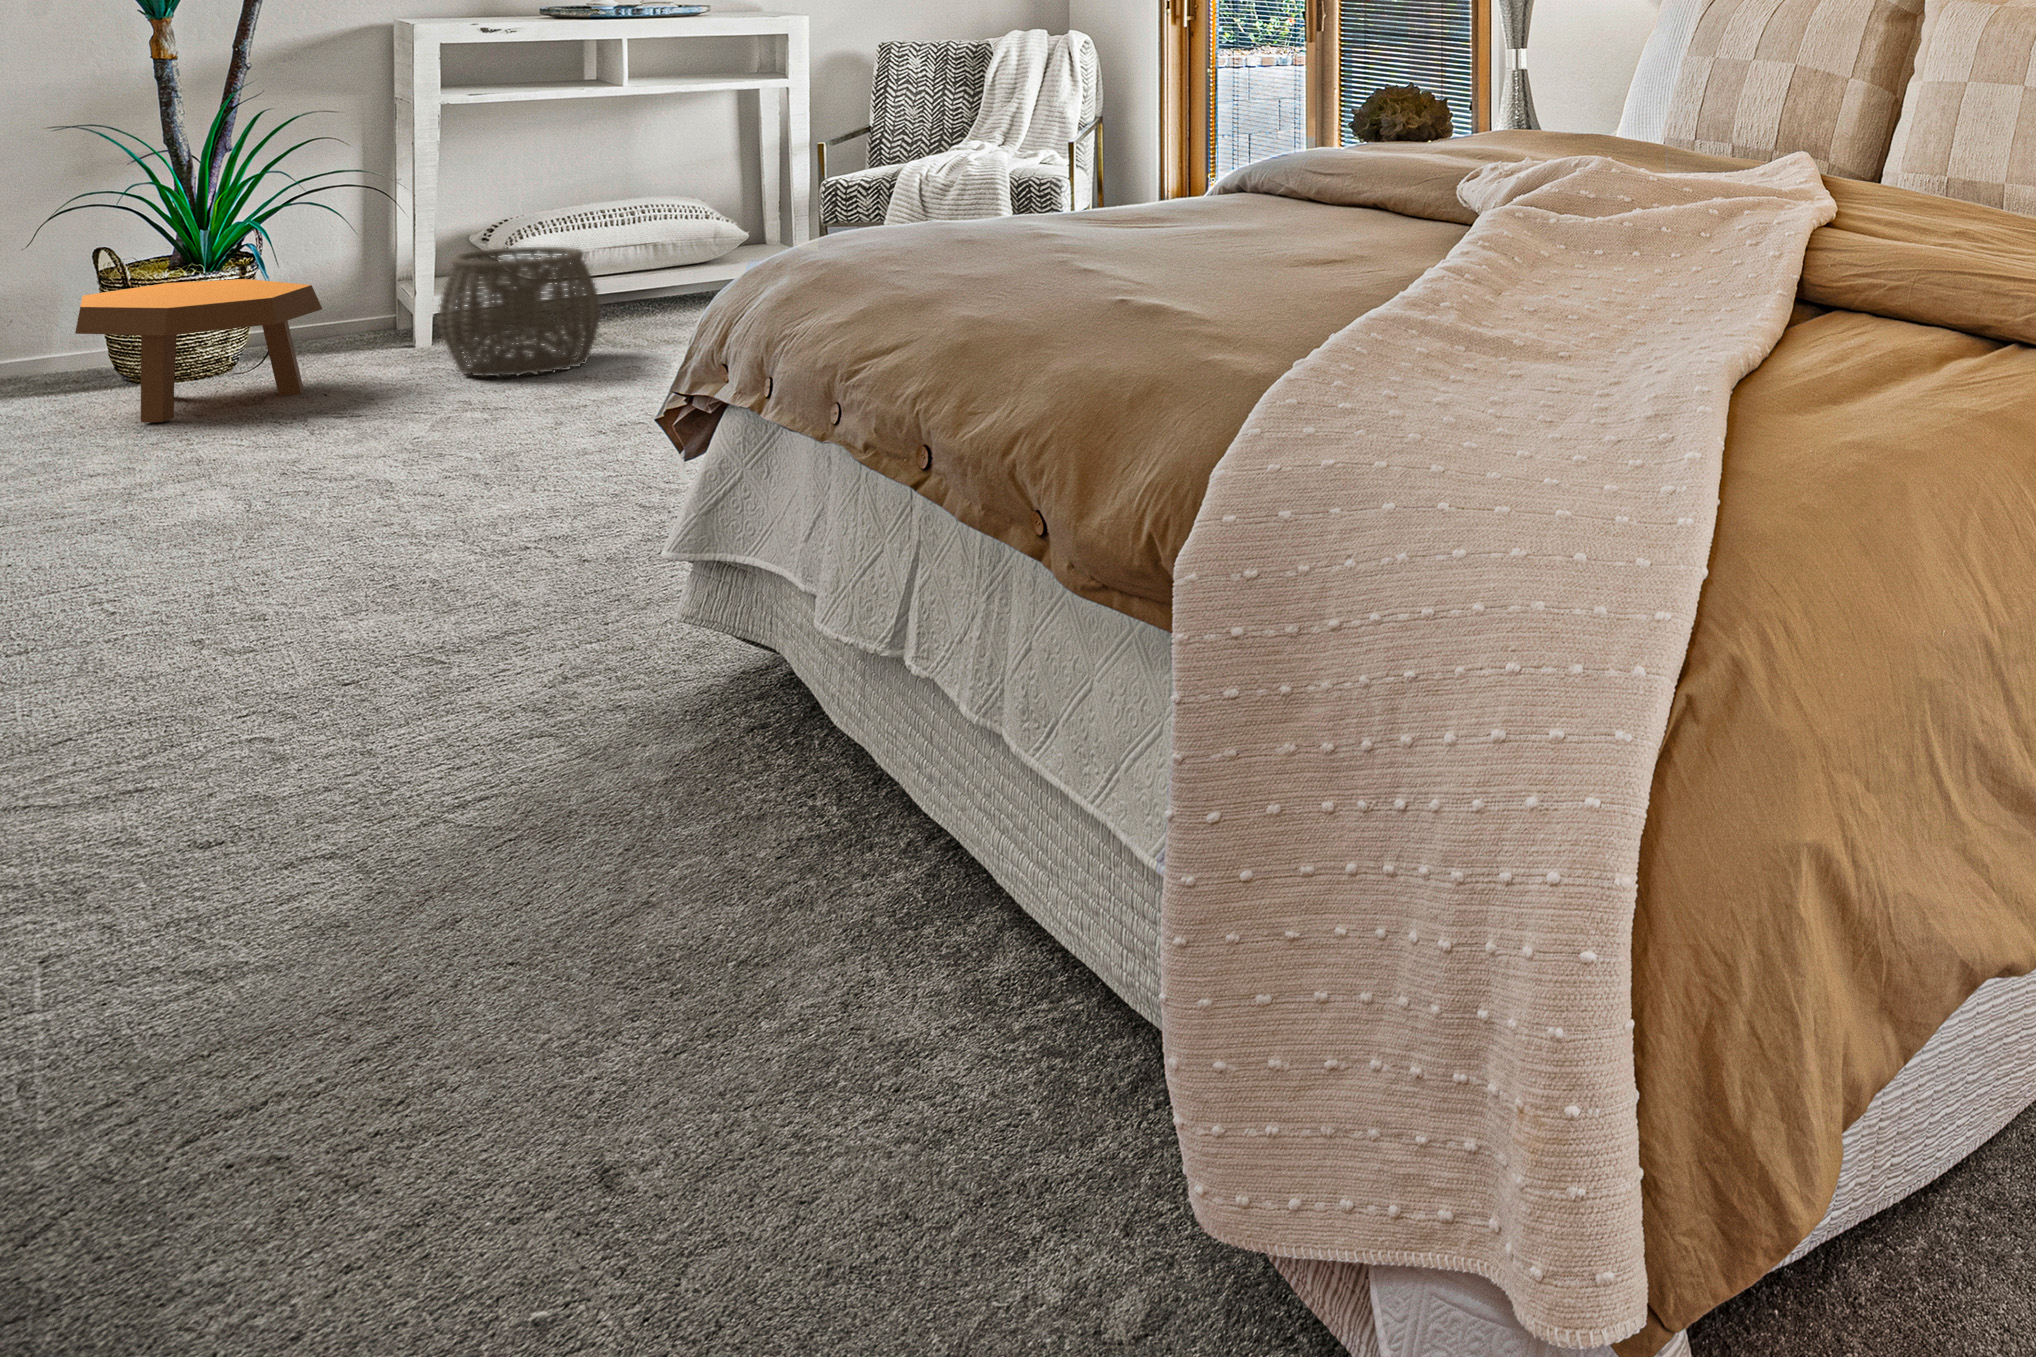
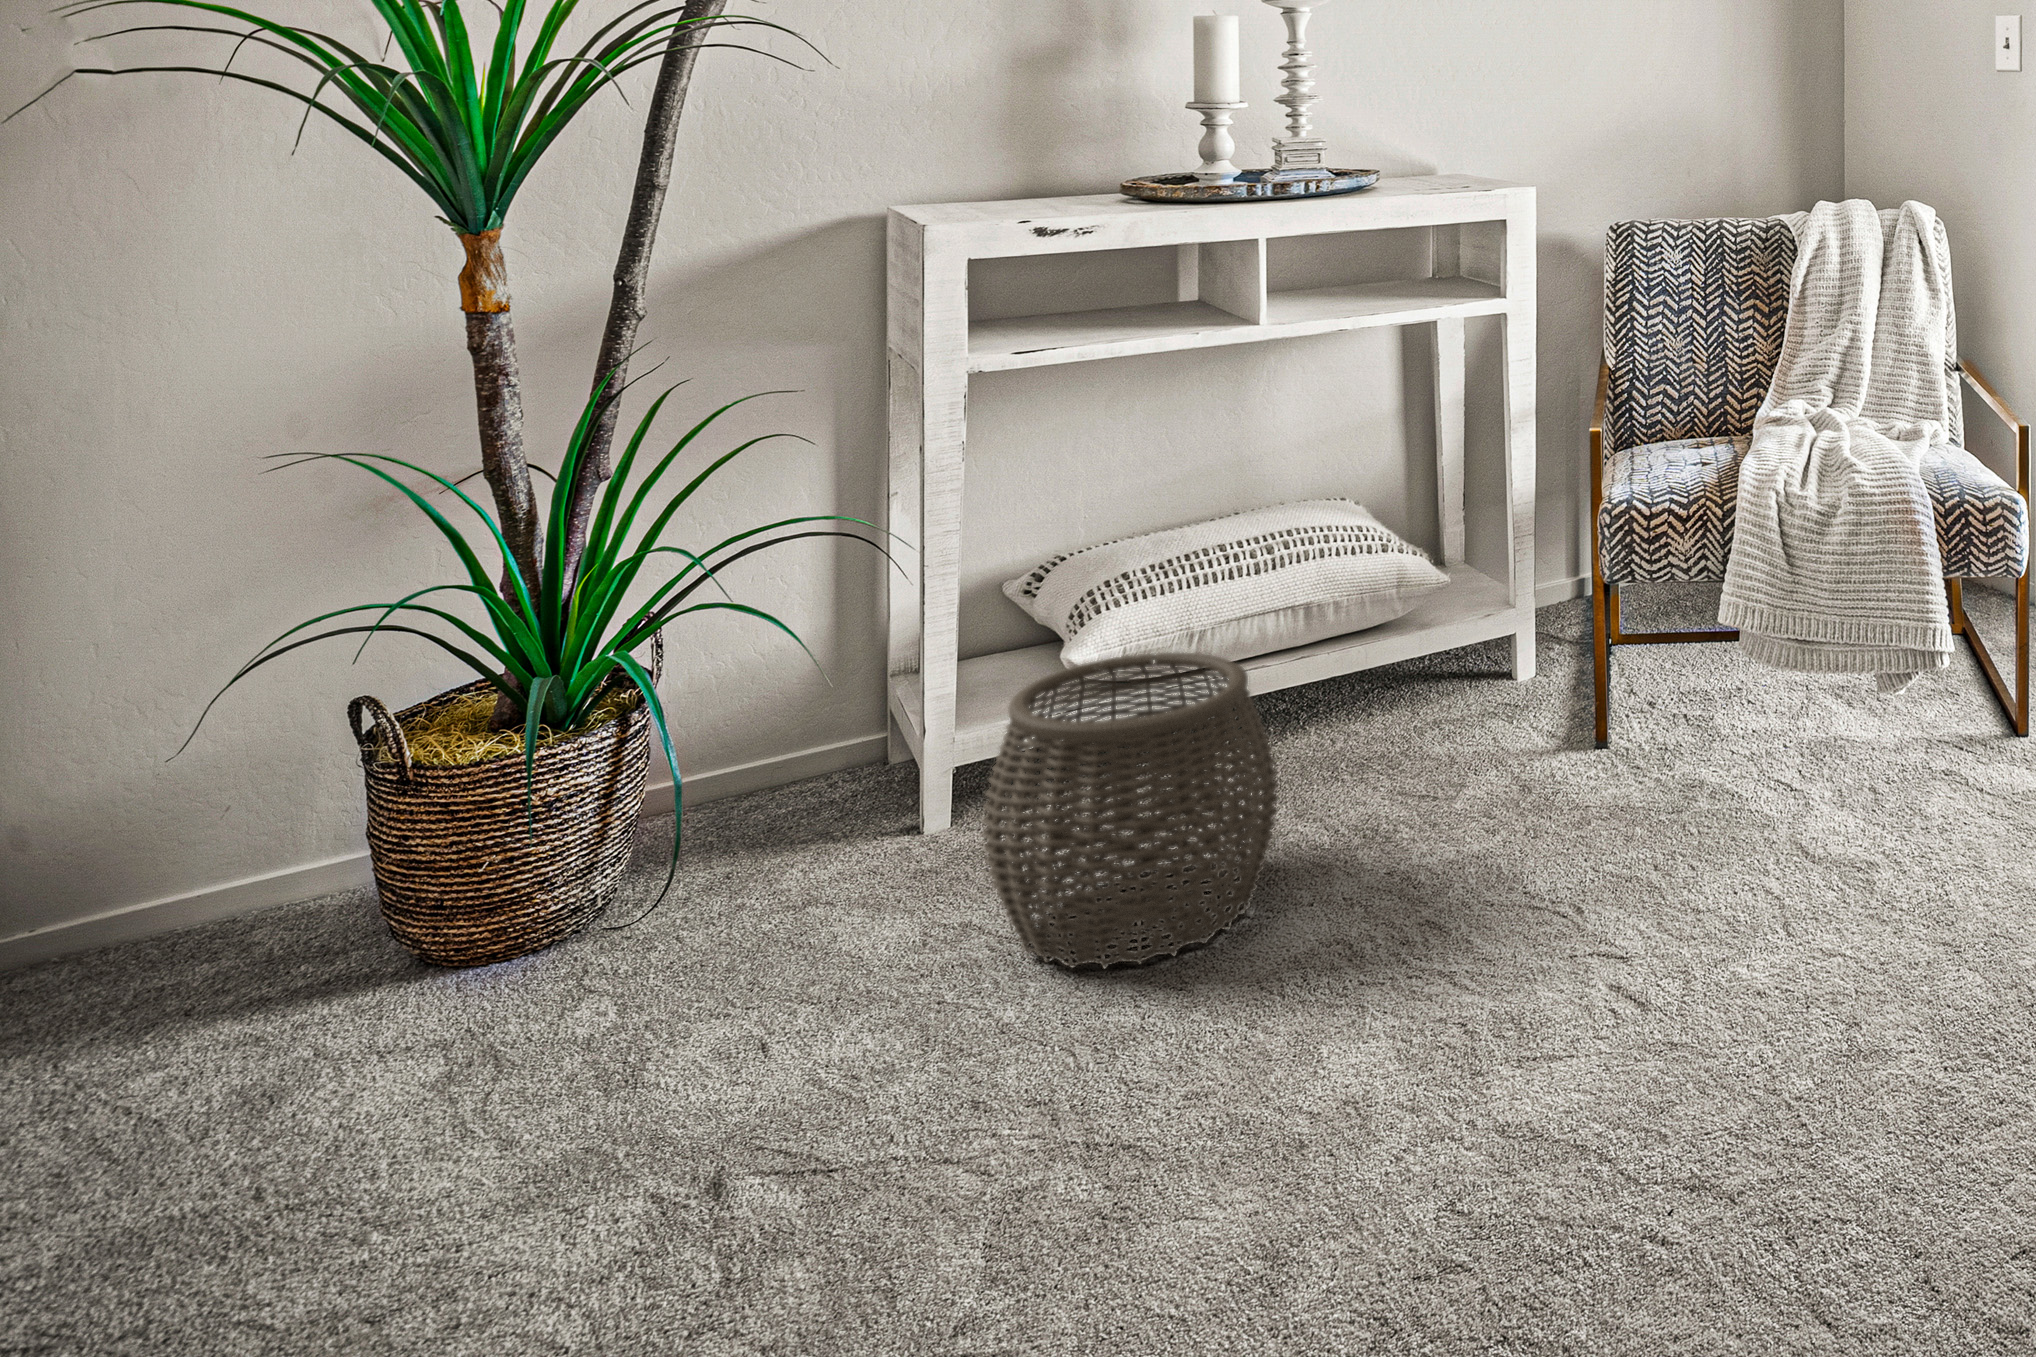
footstool: present [75,279,322,423] -> none [239,763,766,1205]

